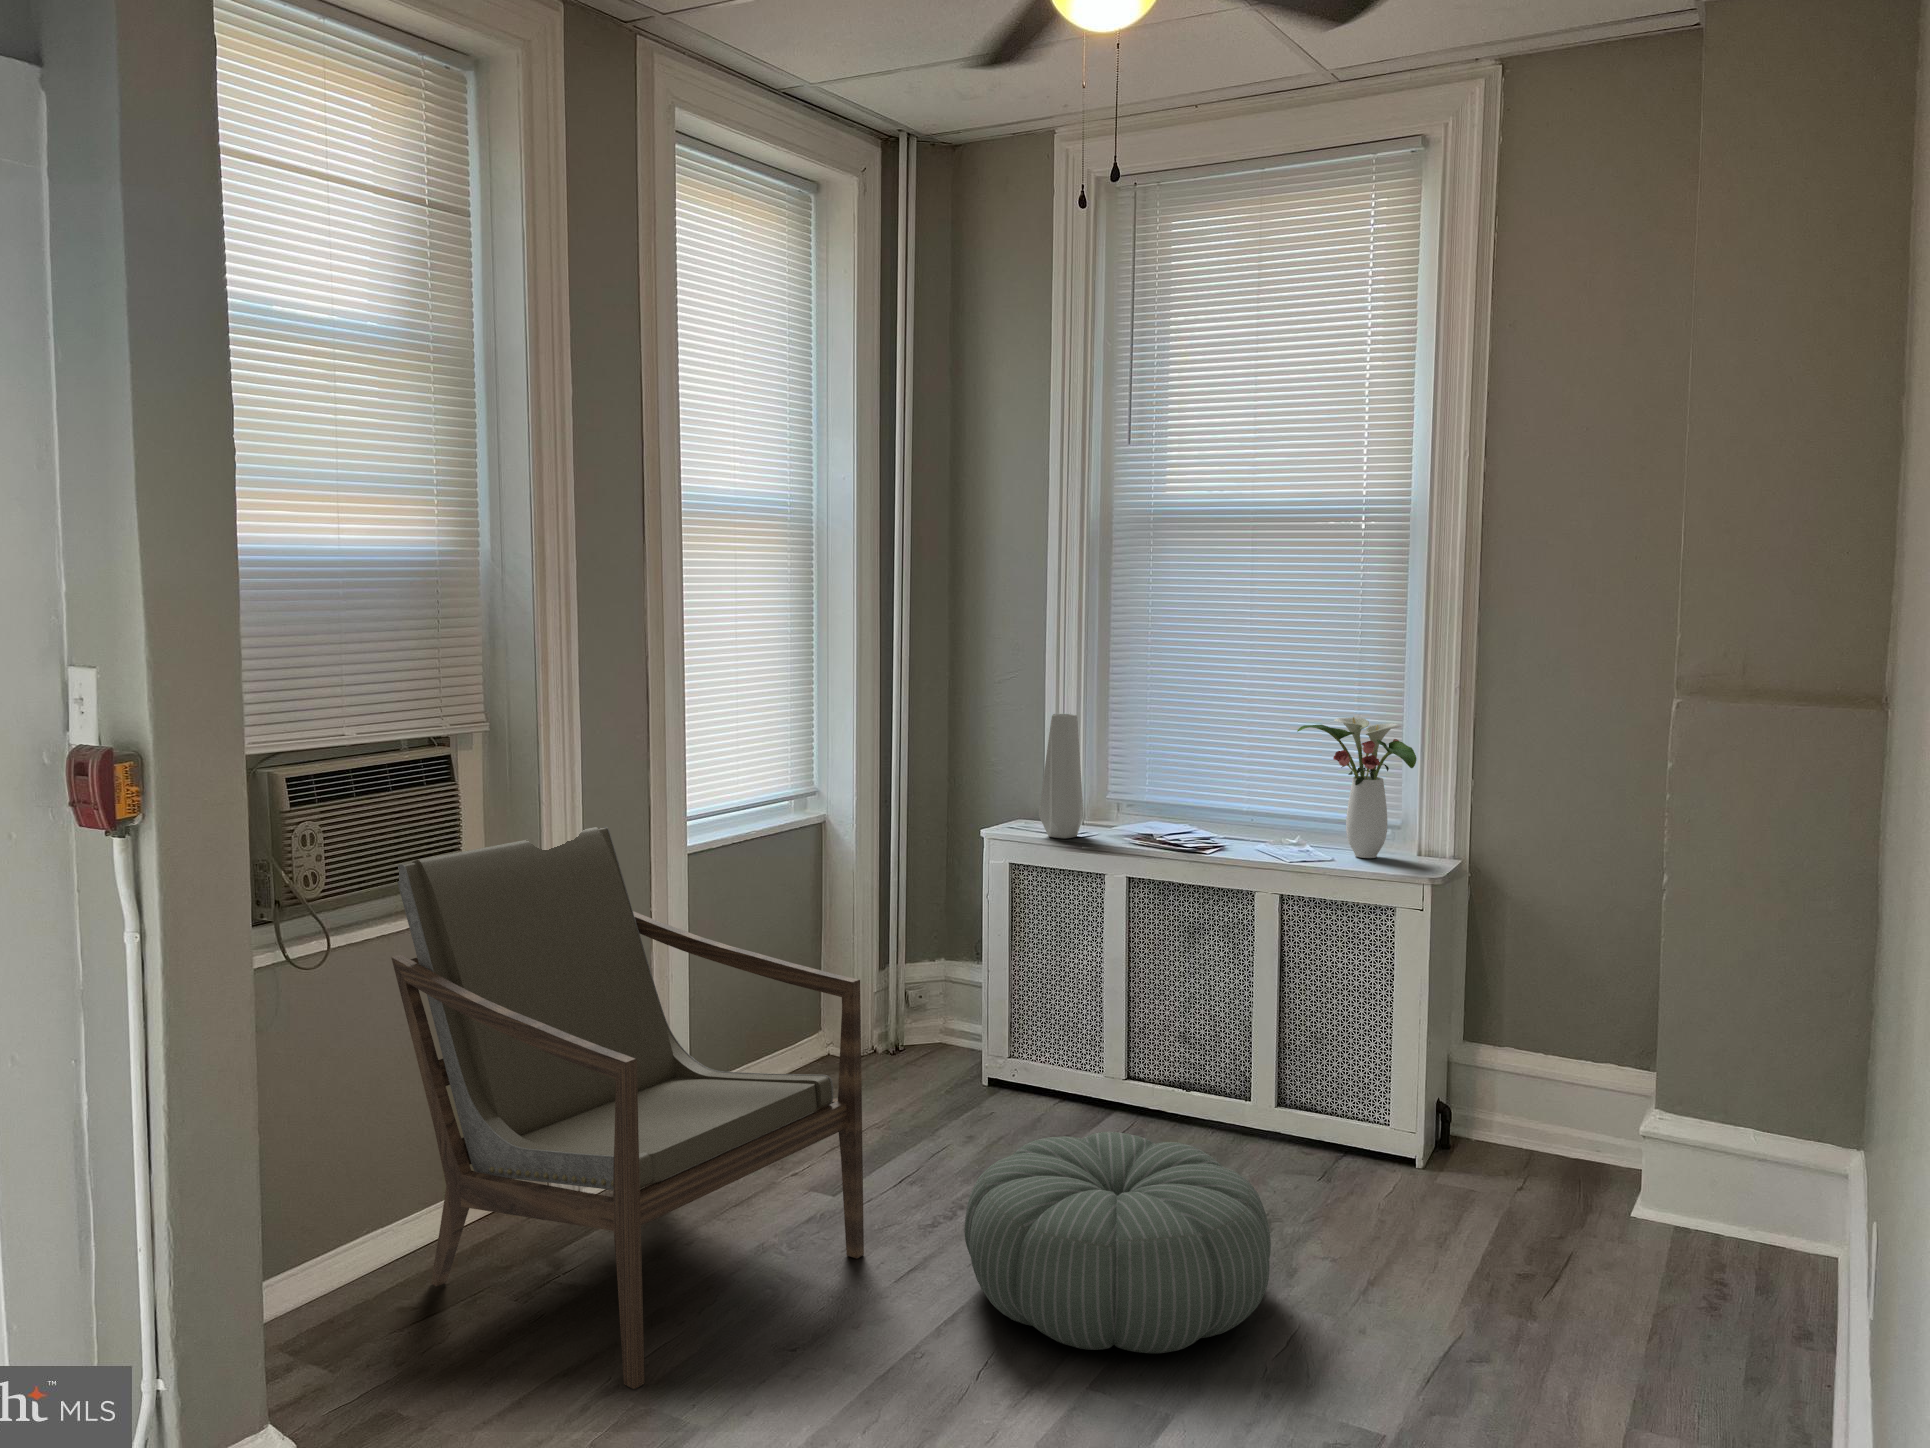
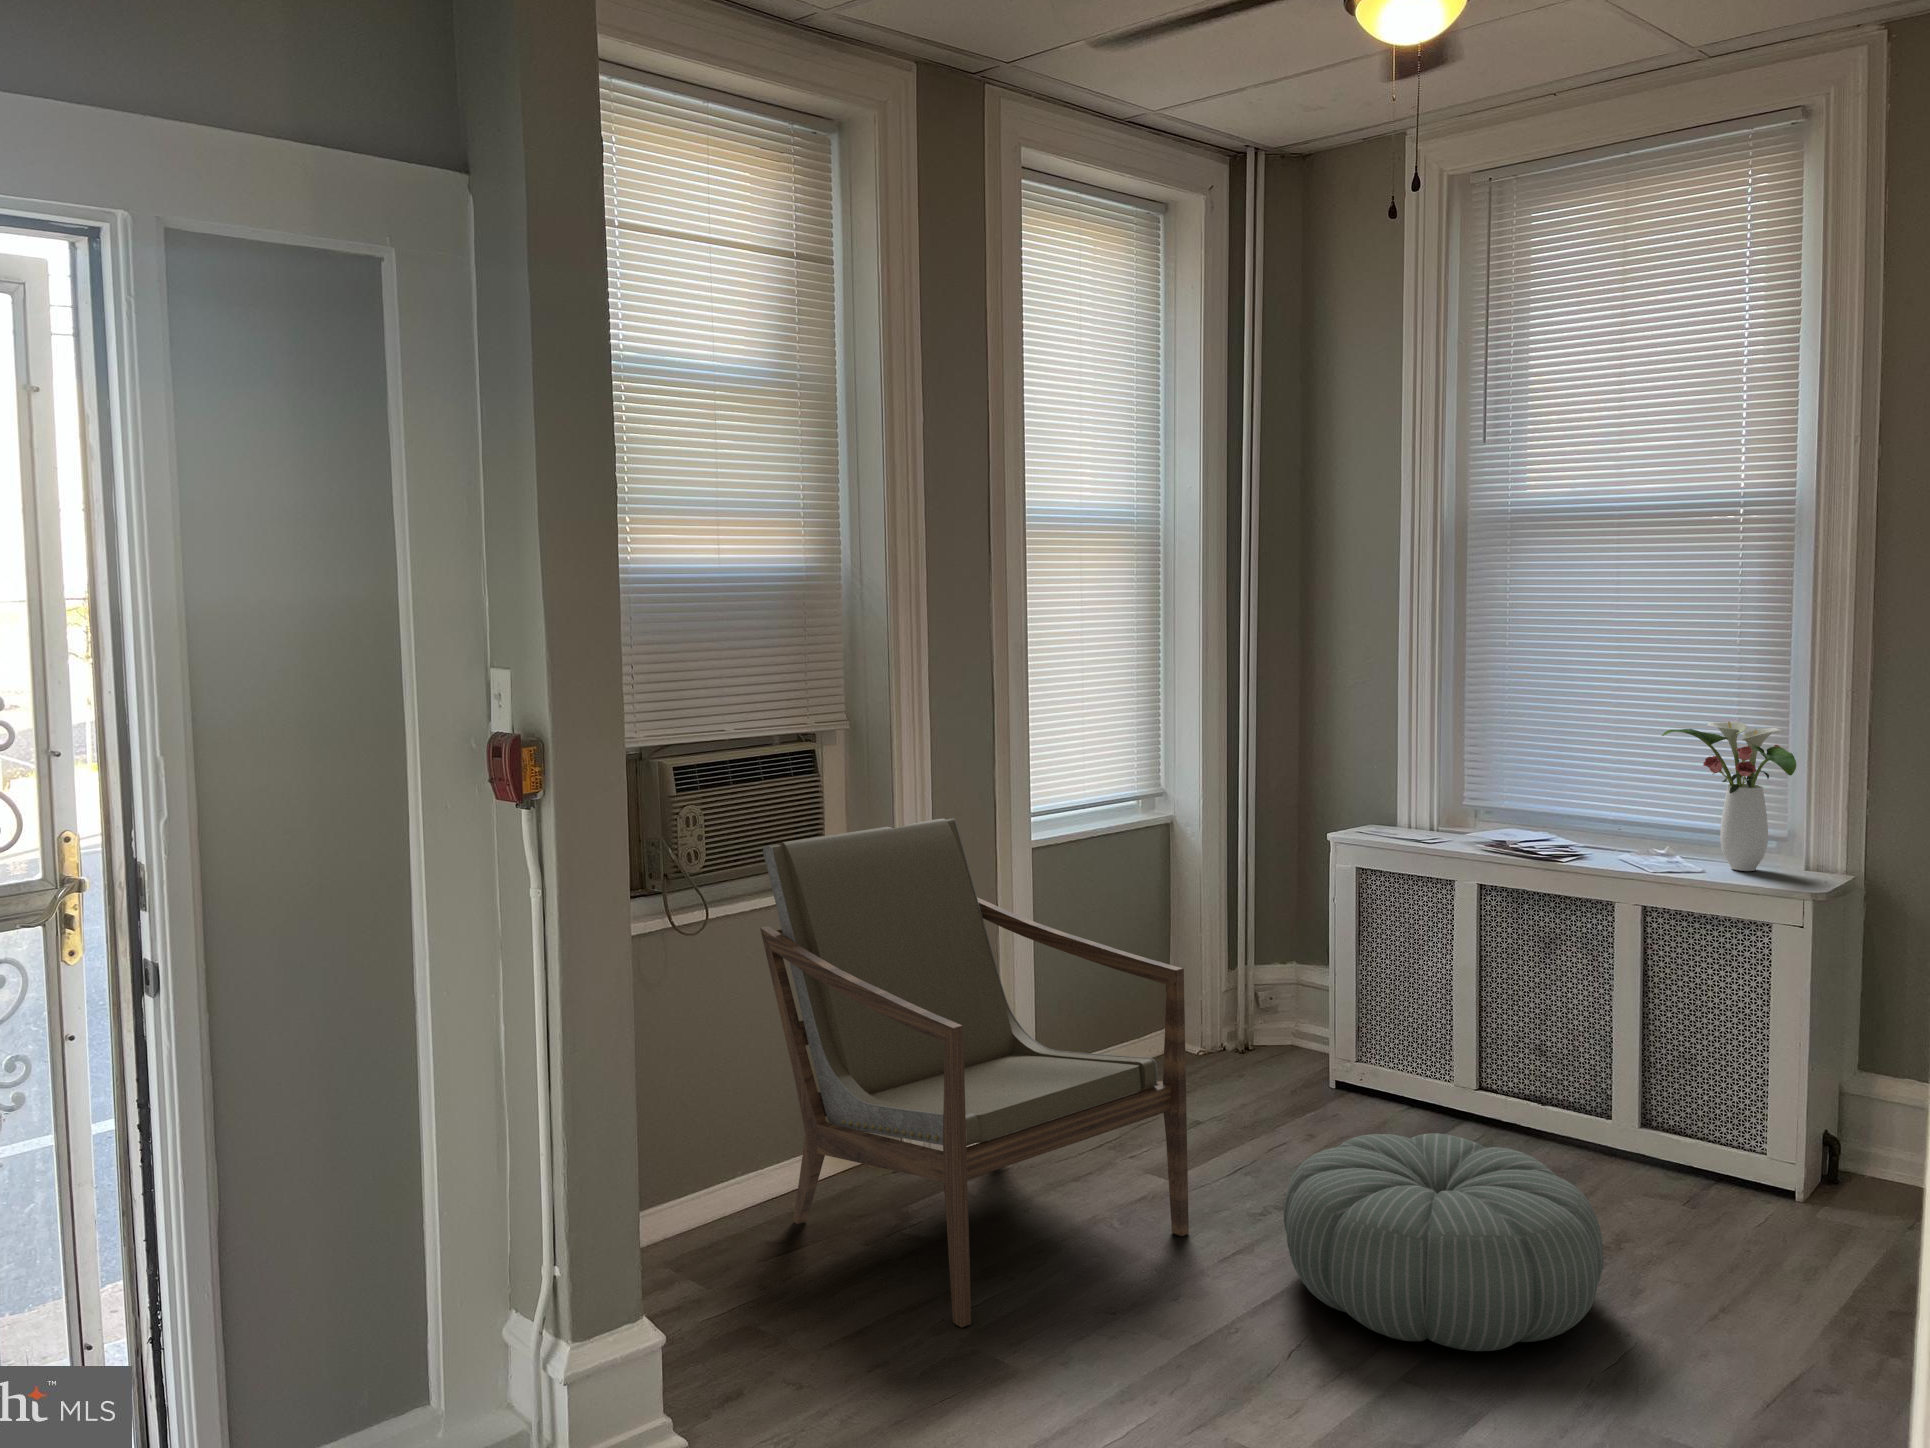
vase: present [1039,714,1083,839] -> none [1386,717,1433,843]

